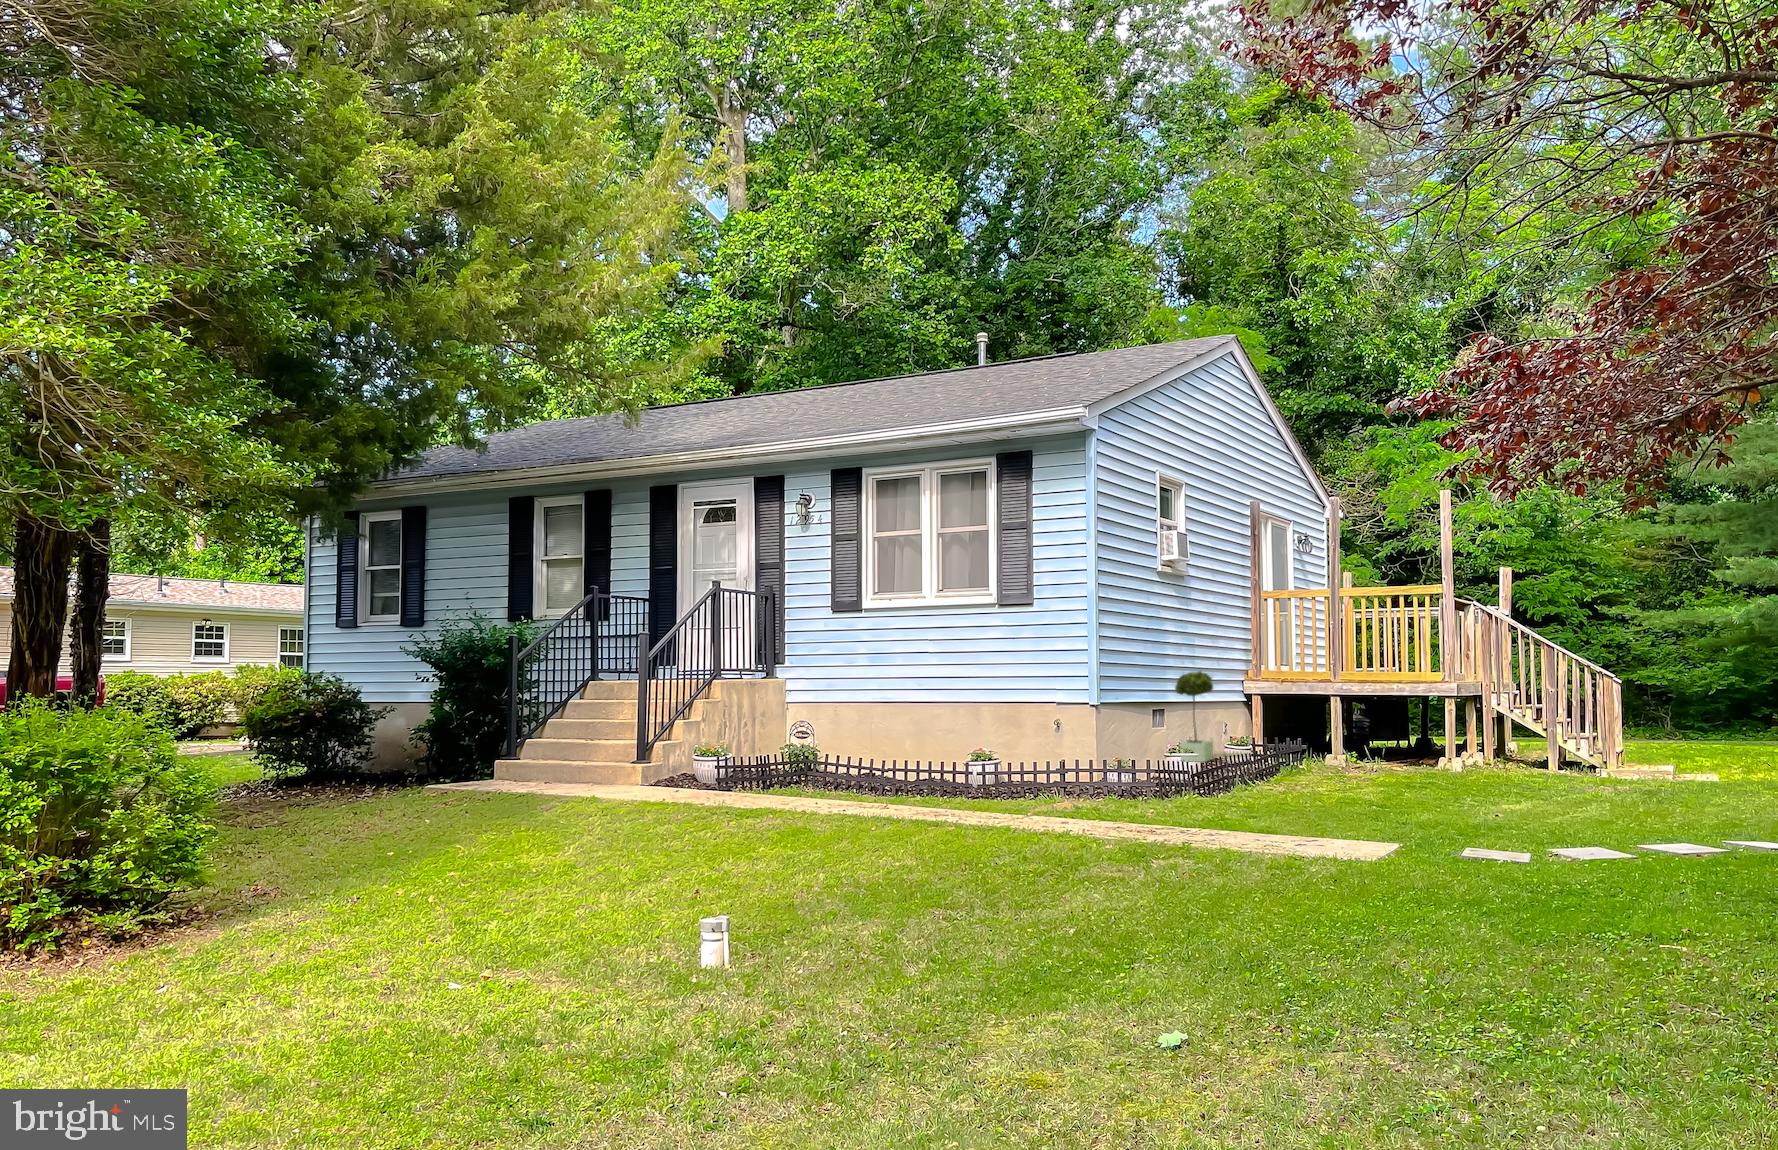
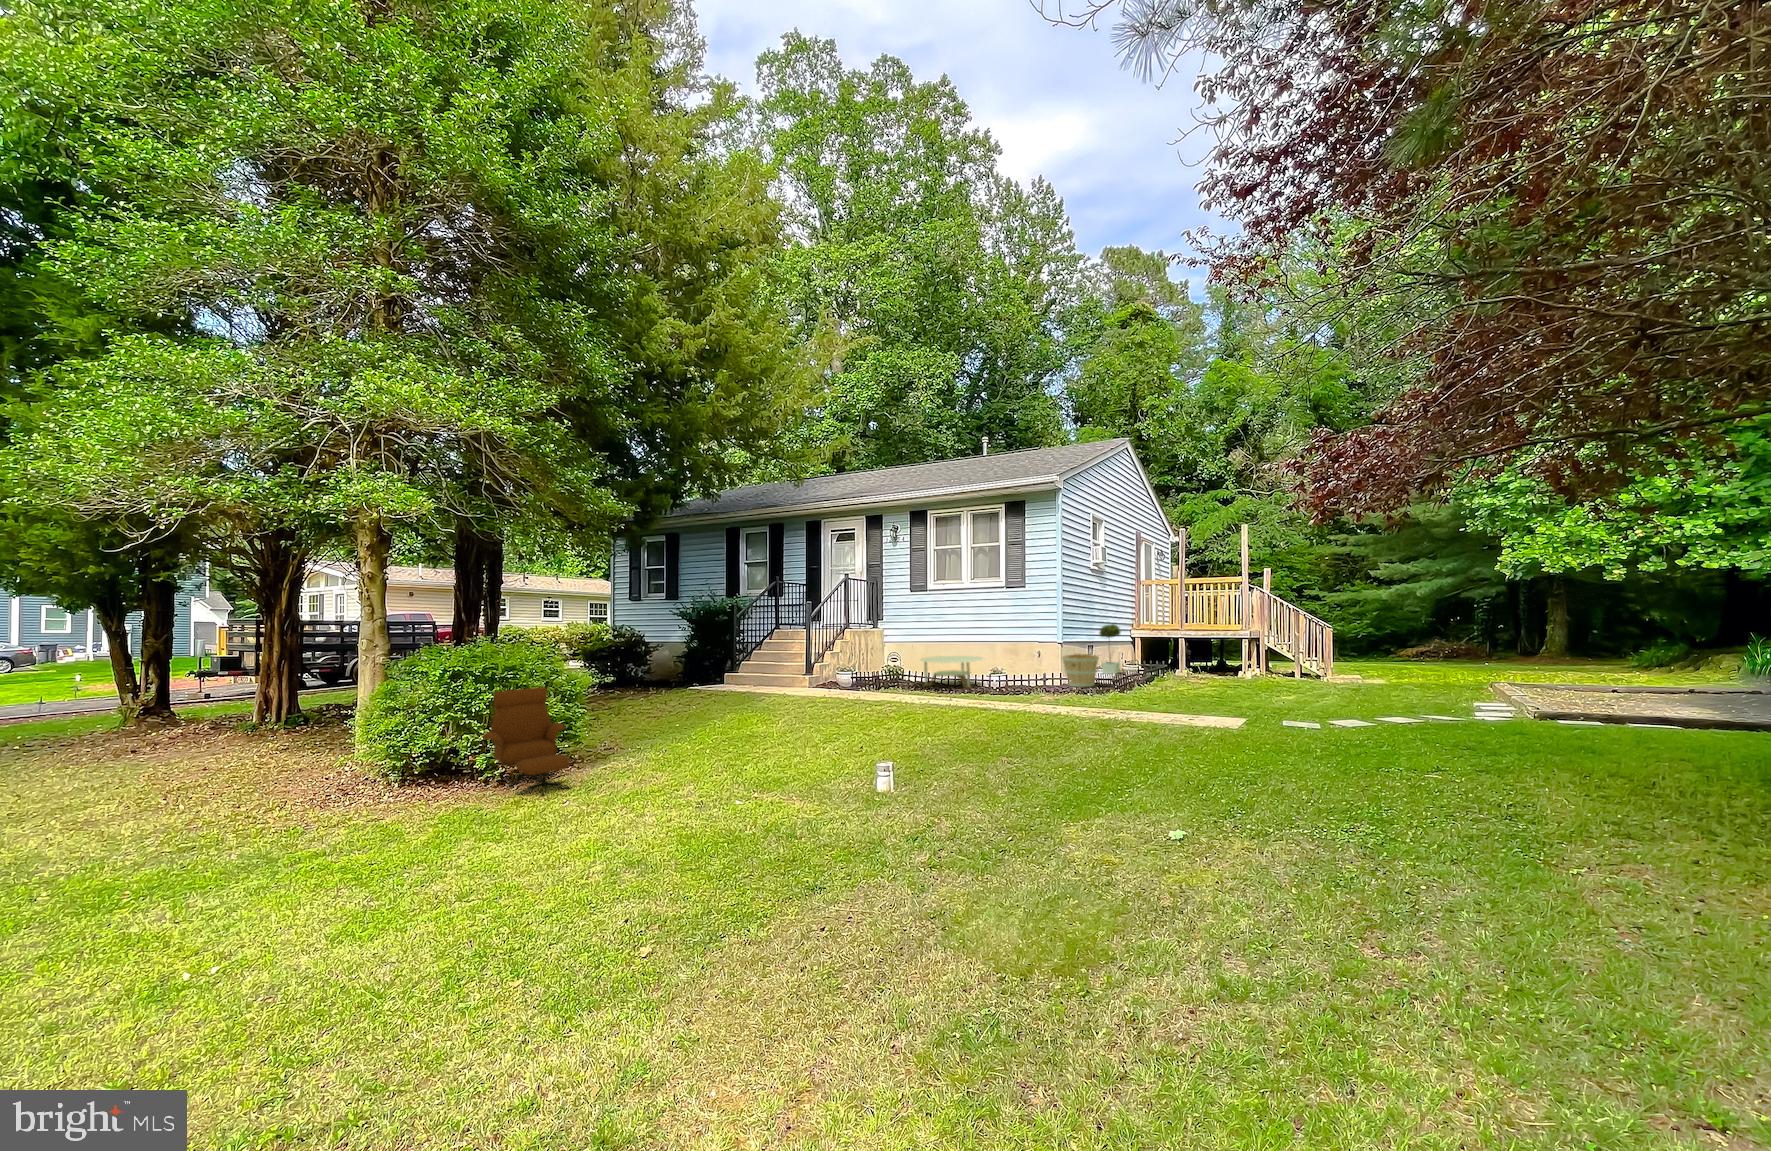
wooden bucket: none [1094,726,1159,786] -> present [1062,654,1099,687]
round table: none [842,730,958,789] -> present [921,656,983,688]
lounge chair: none [25,791,171,972] -> present [483,687,570,796]

